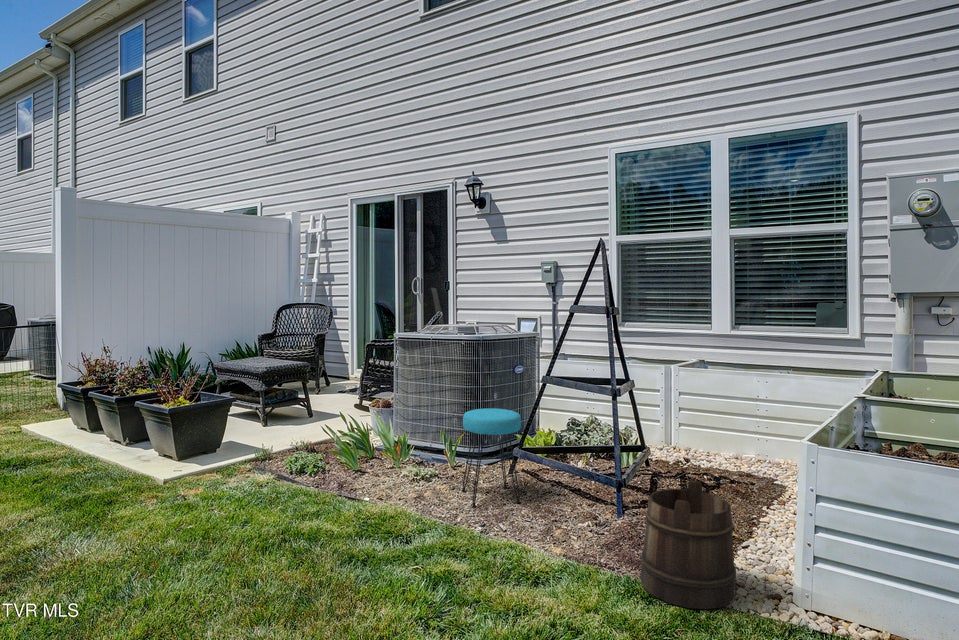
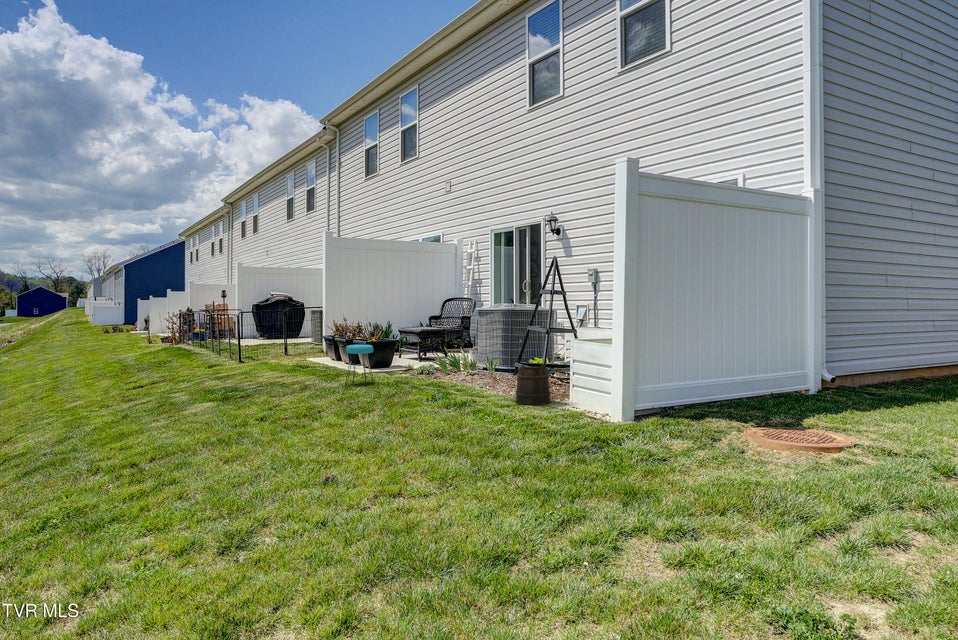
stool: present [461,408,521,506] -> present [346,345,374,386]

